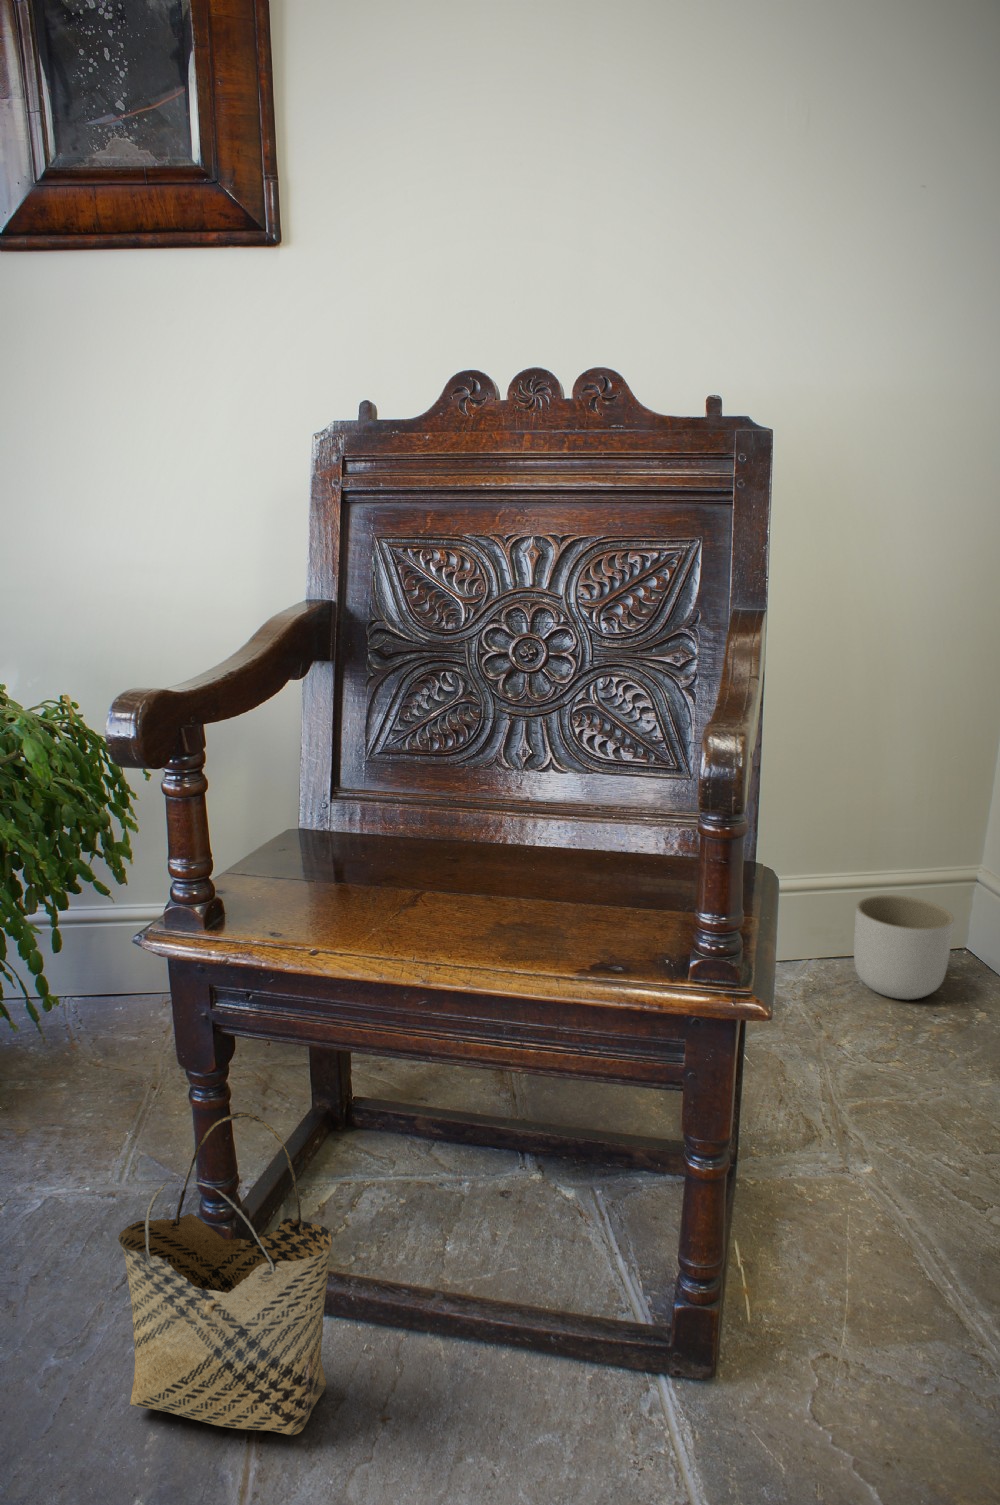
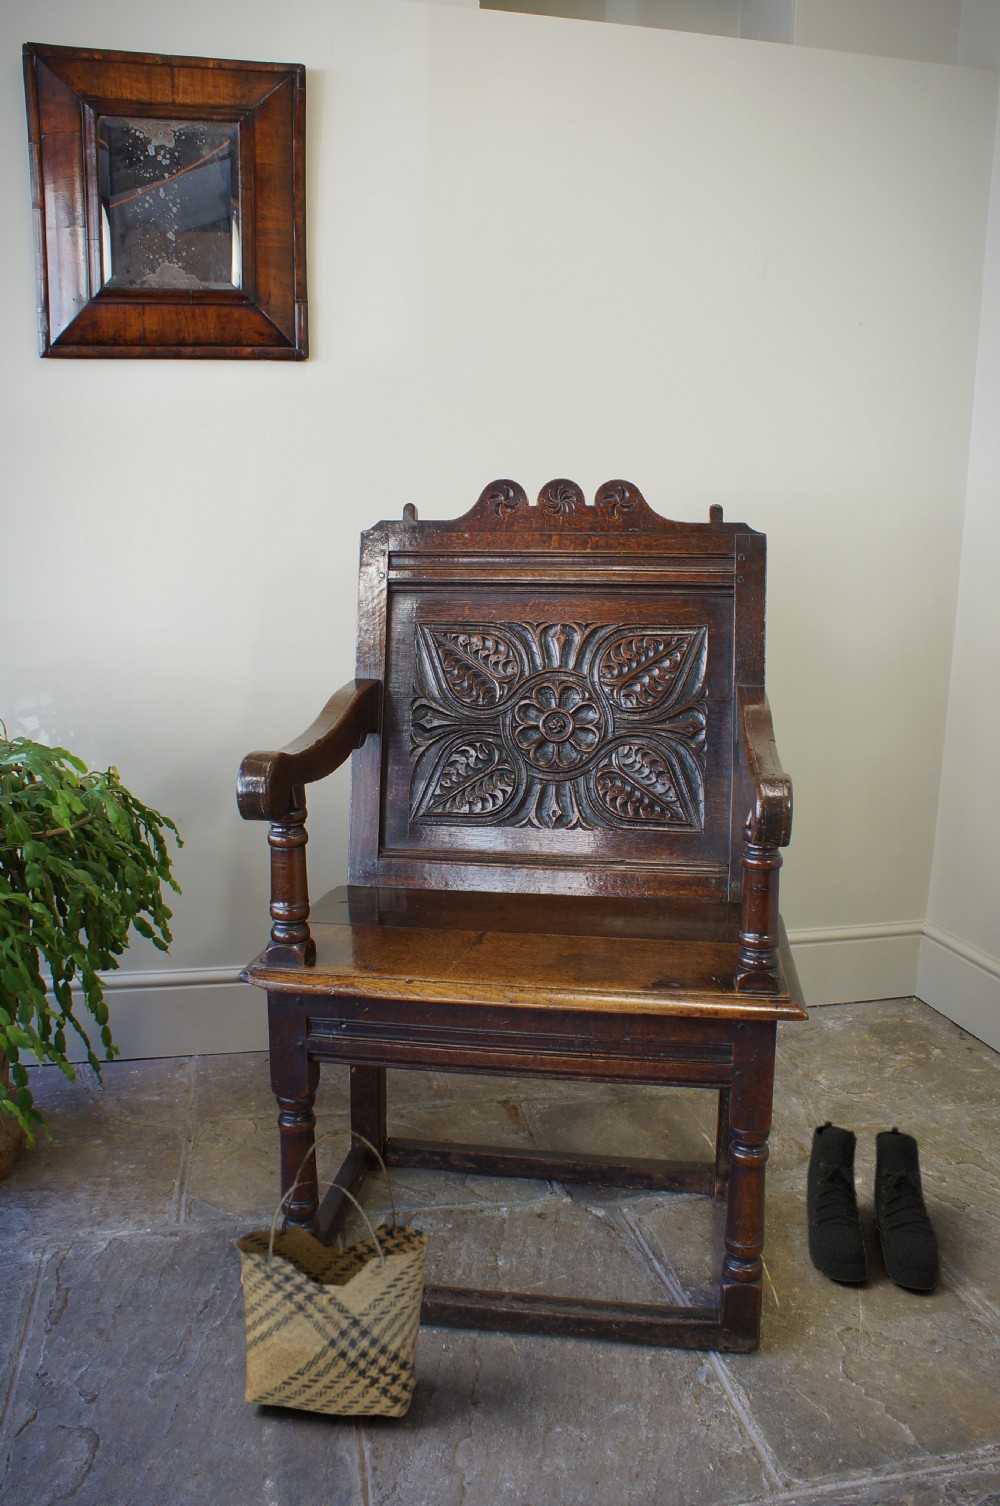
planter: present [854,895,954,1000] -> none [824,946,912,1041]
boots: none [796,1105,947,1310] -> present [806,1121,940,1290]

